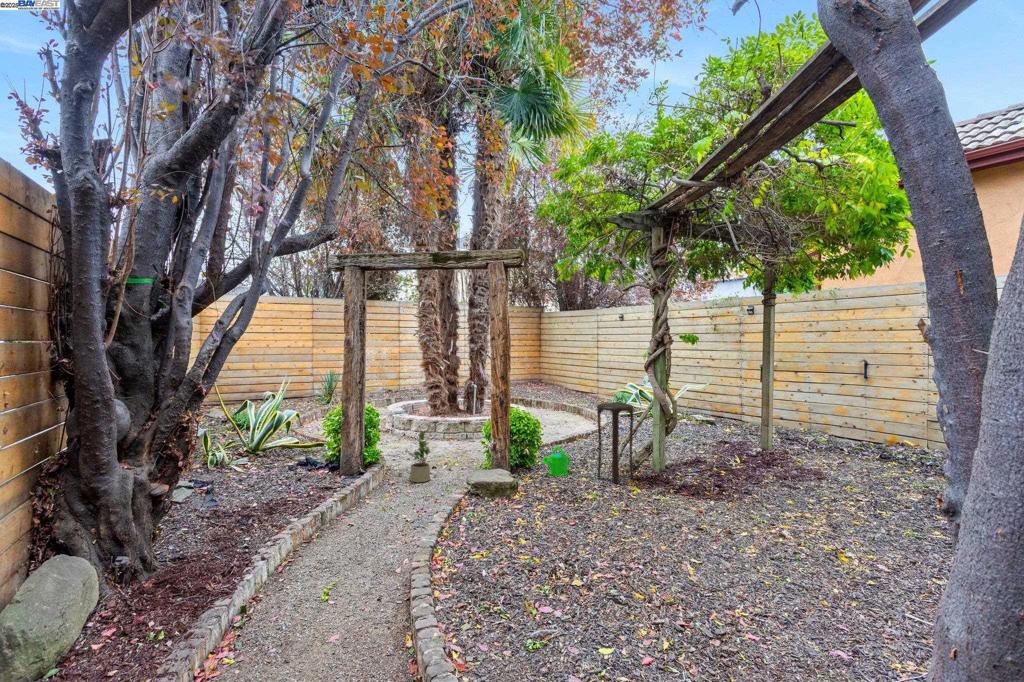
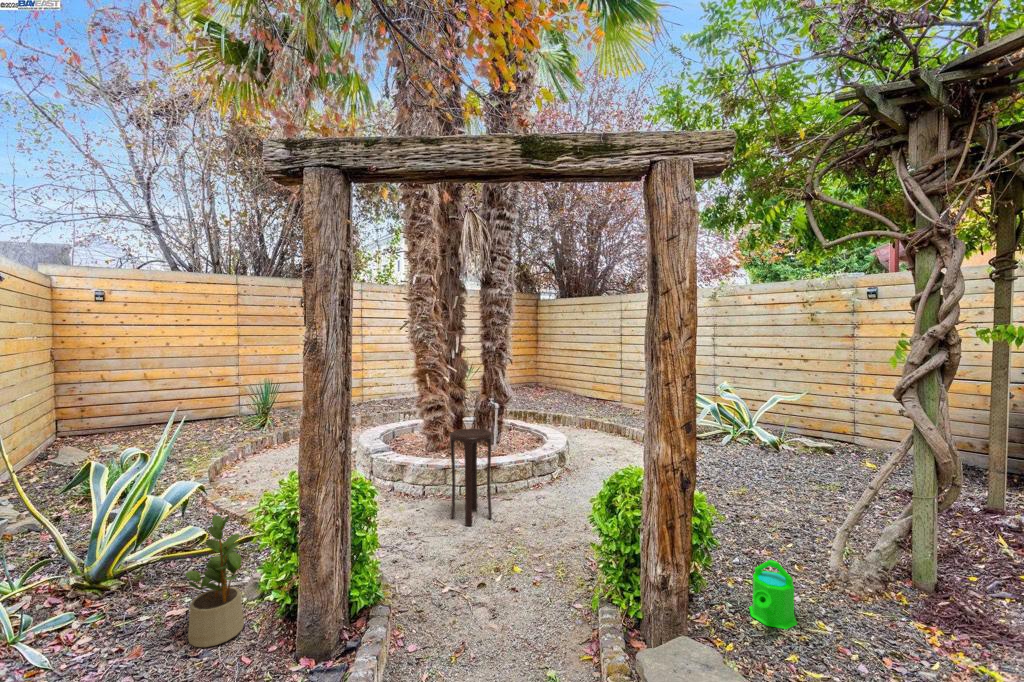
stool: present [597,403,634,484] -> present [450,428,492,526]
potted plant: present [409,430,430,482] -> present [186,515,249,647]

